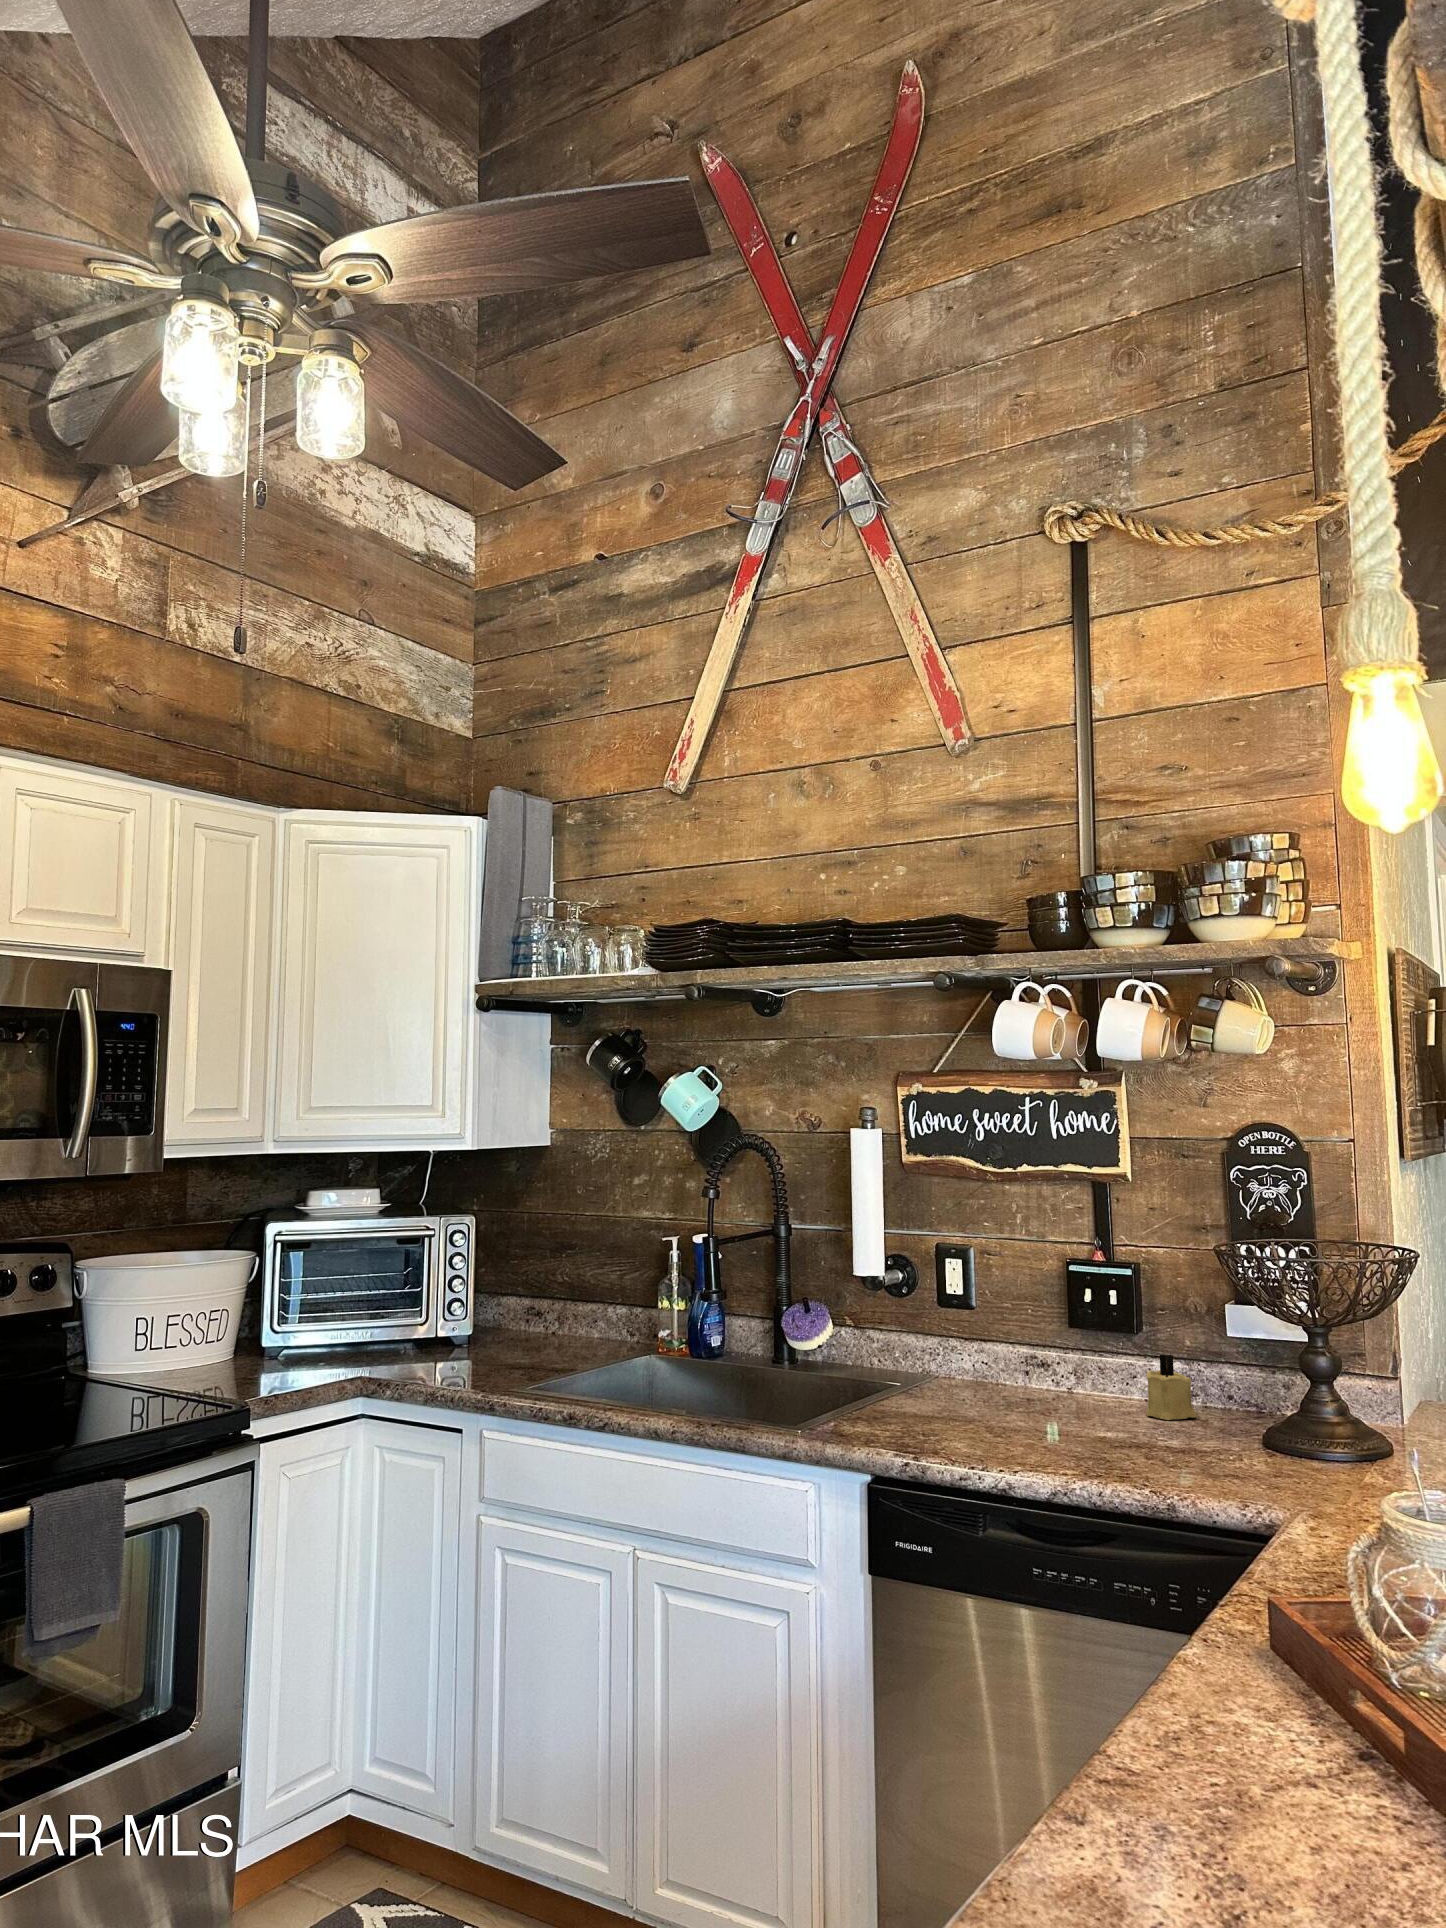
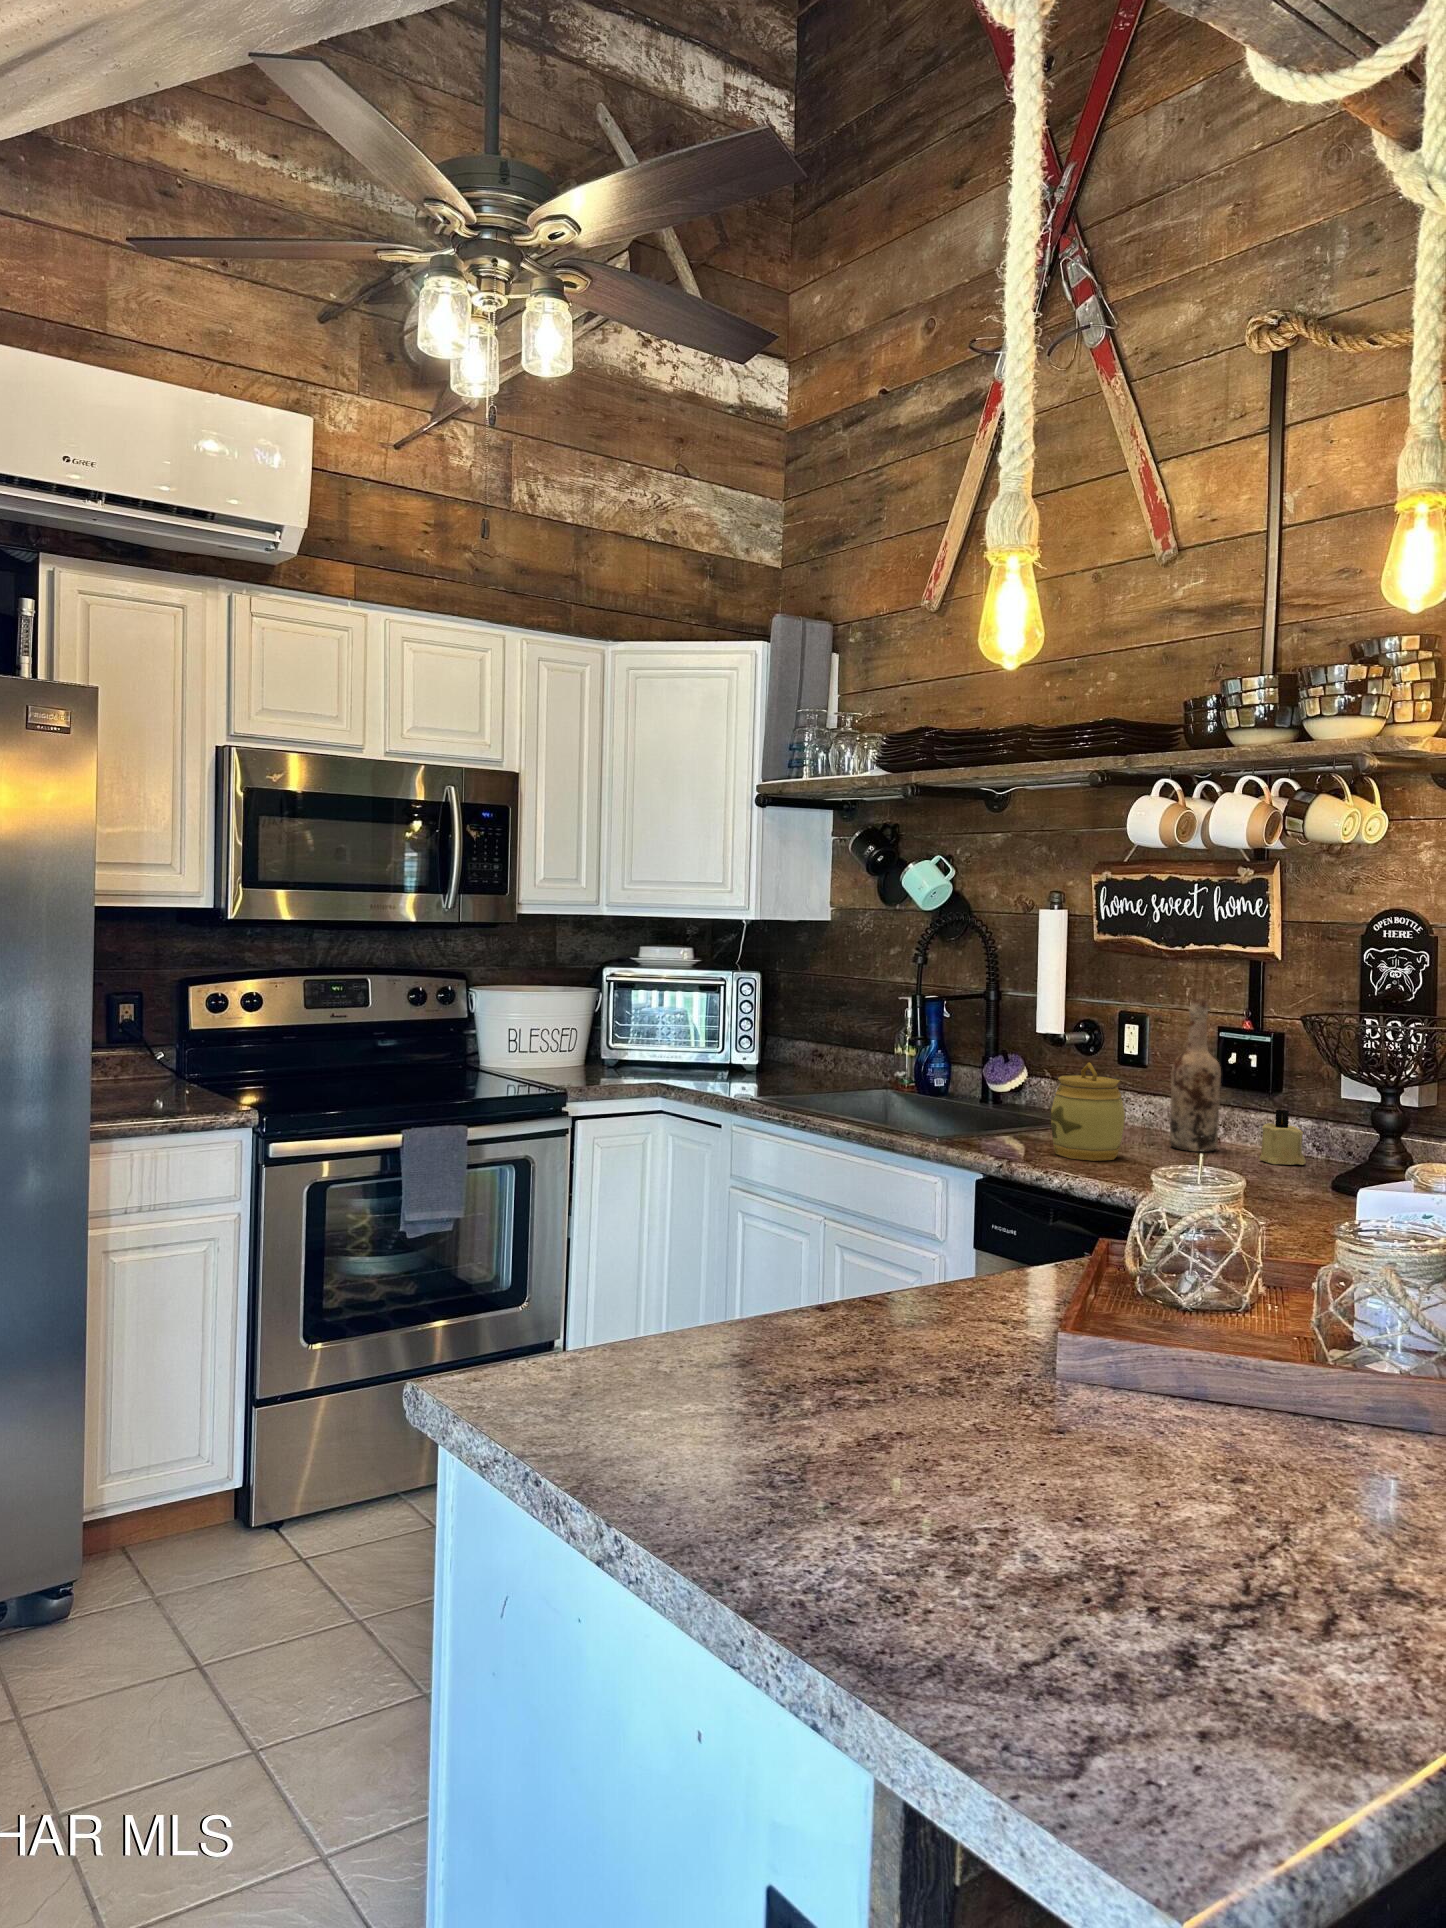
wine bottle: none [1033,1231,1088,1410] -> present [1170,999,1221,1152]
jar: none [935,1317,1020,1440] -> present [1051,1063,1125,1161]

